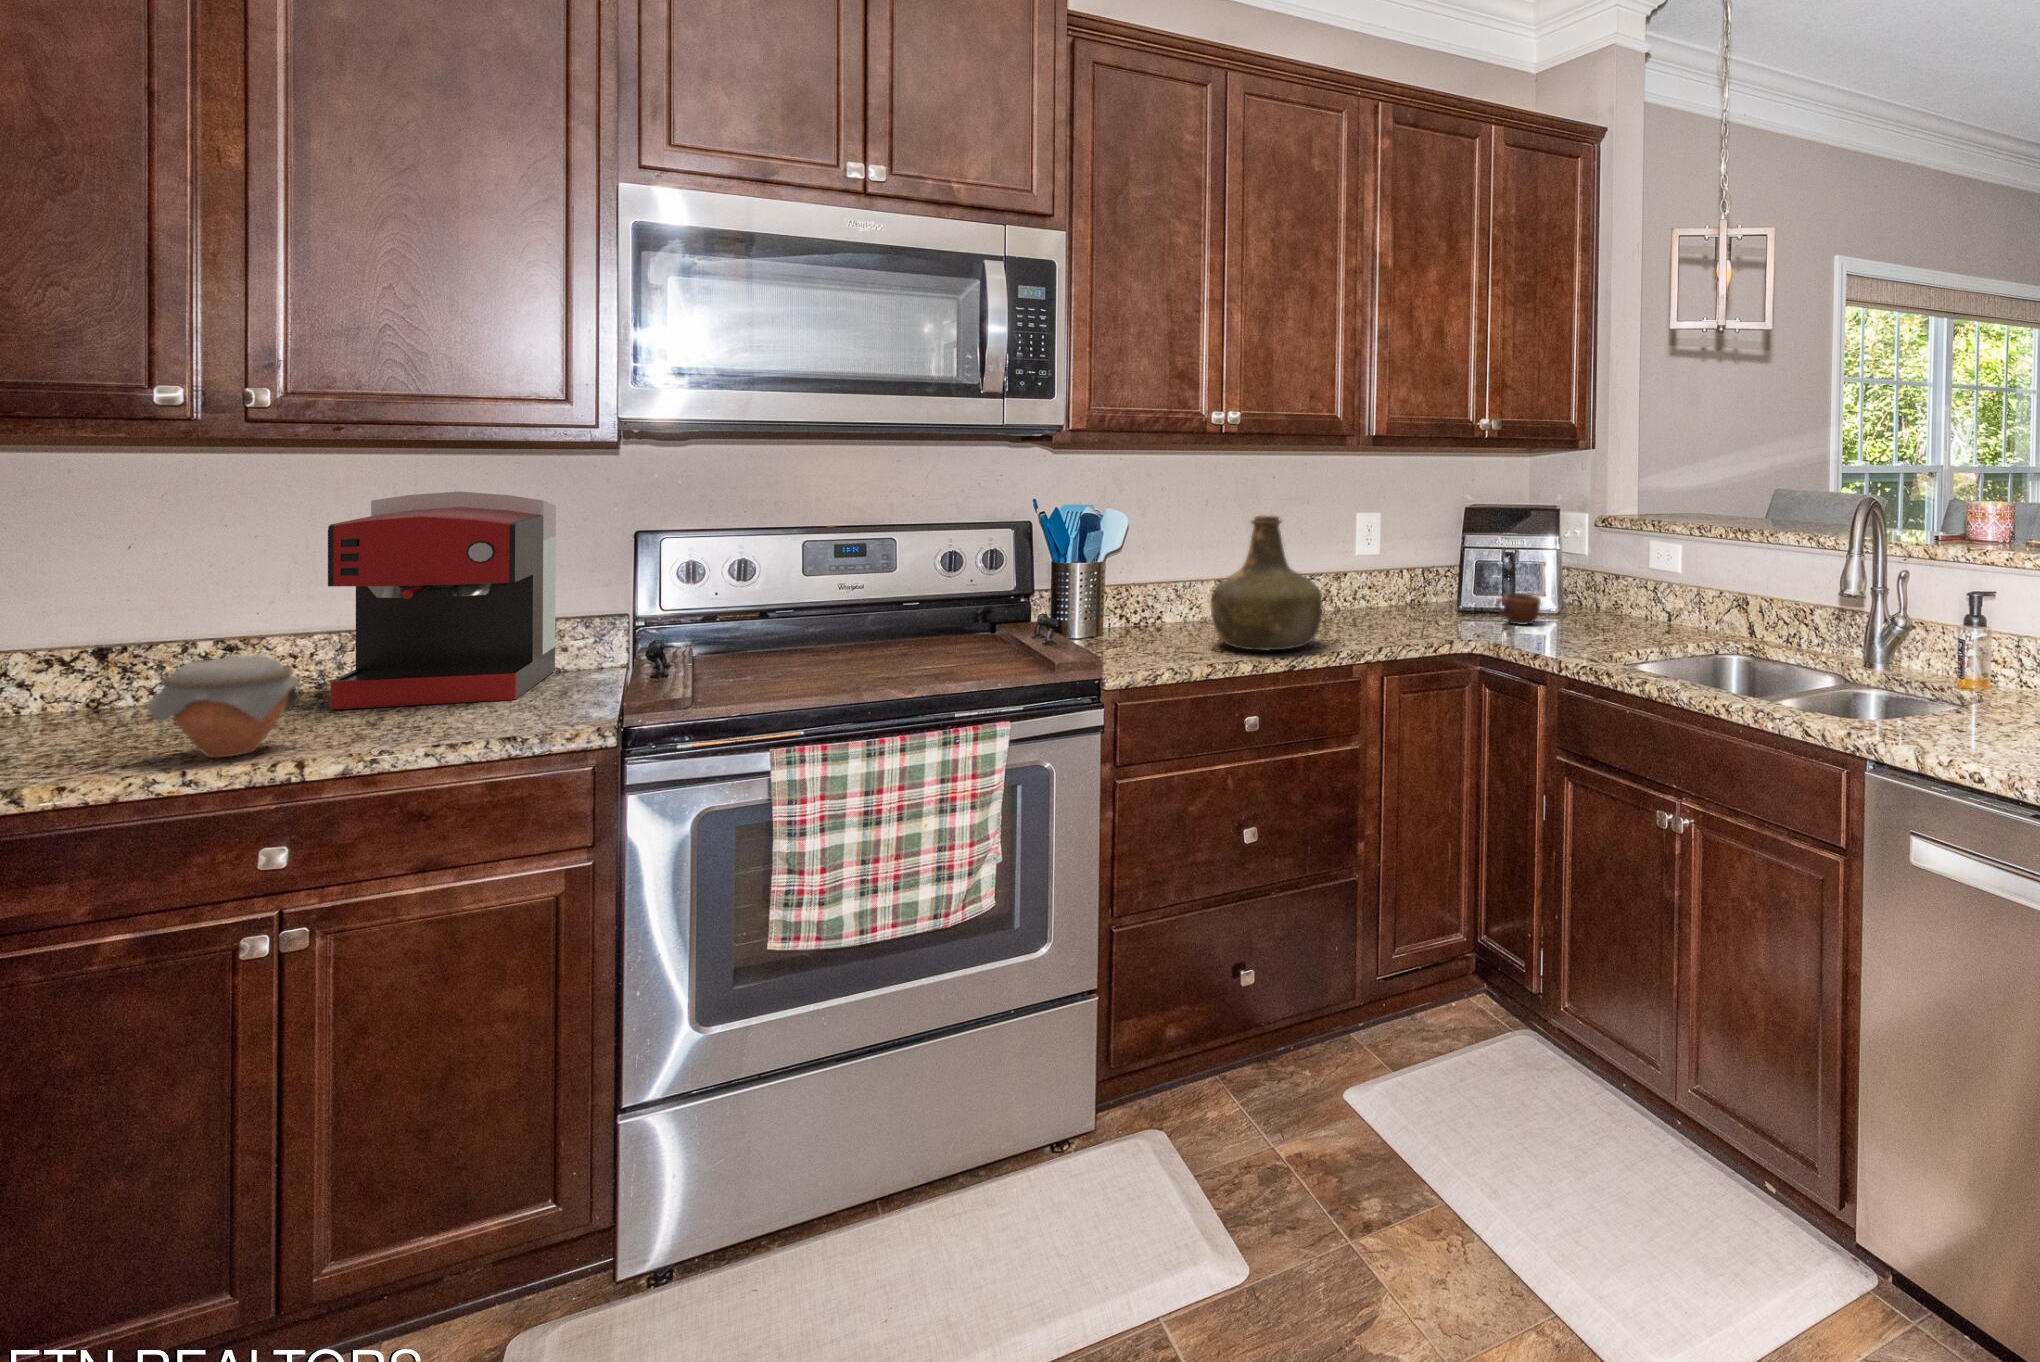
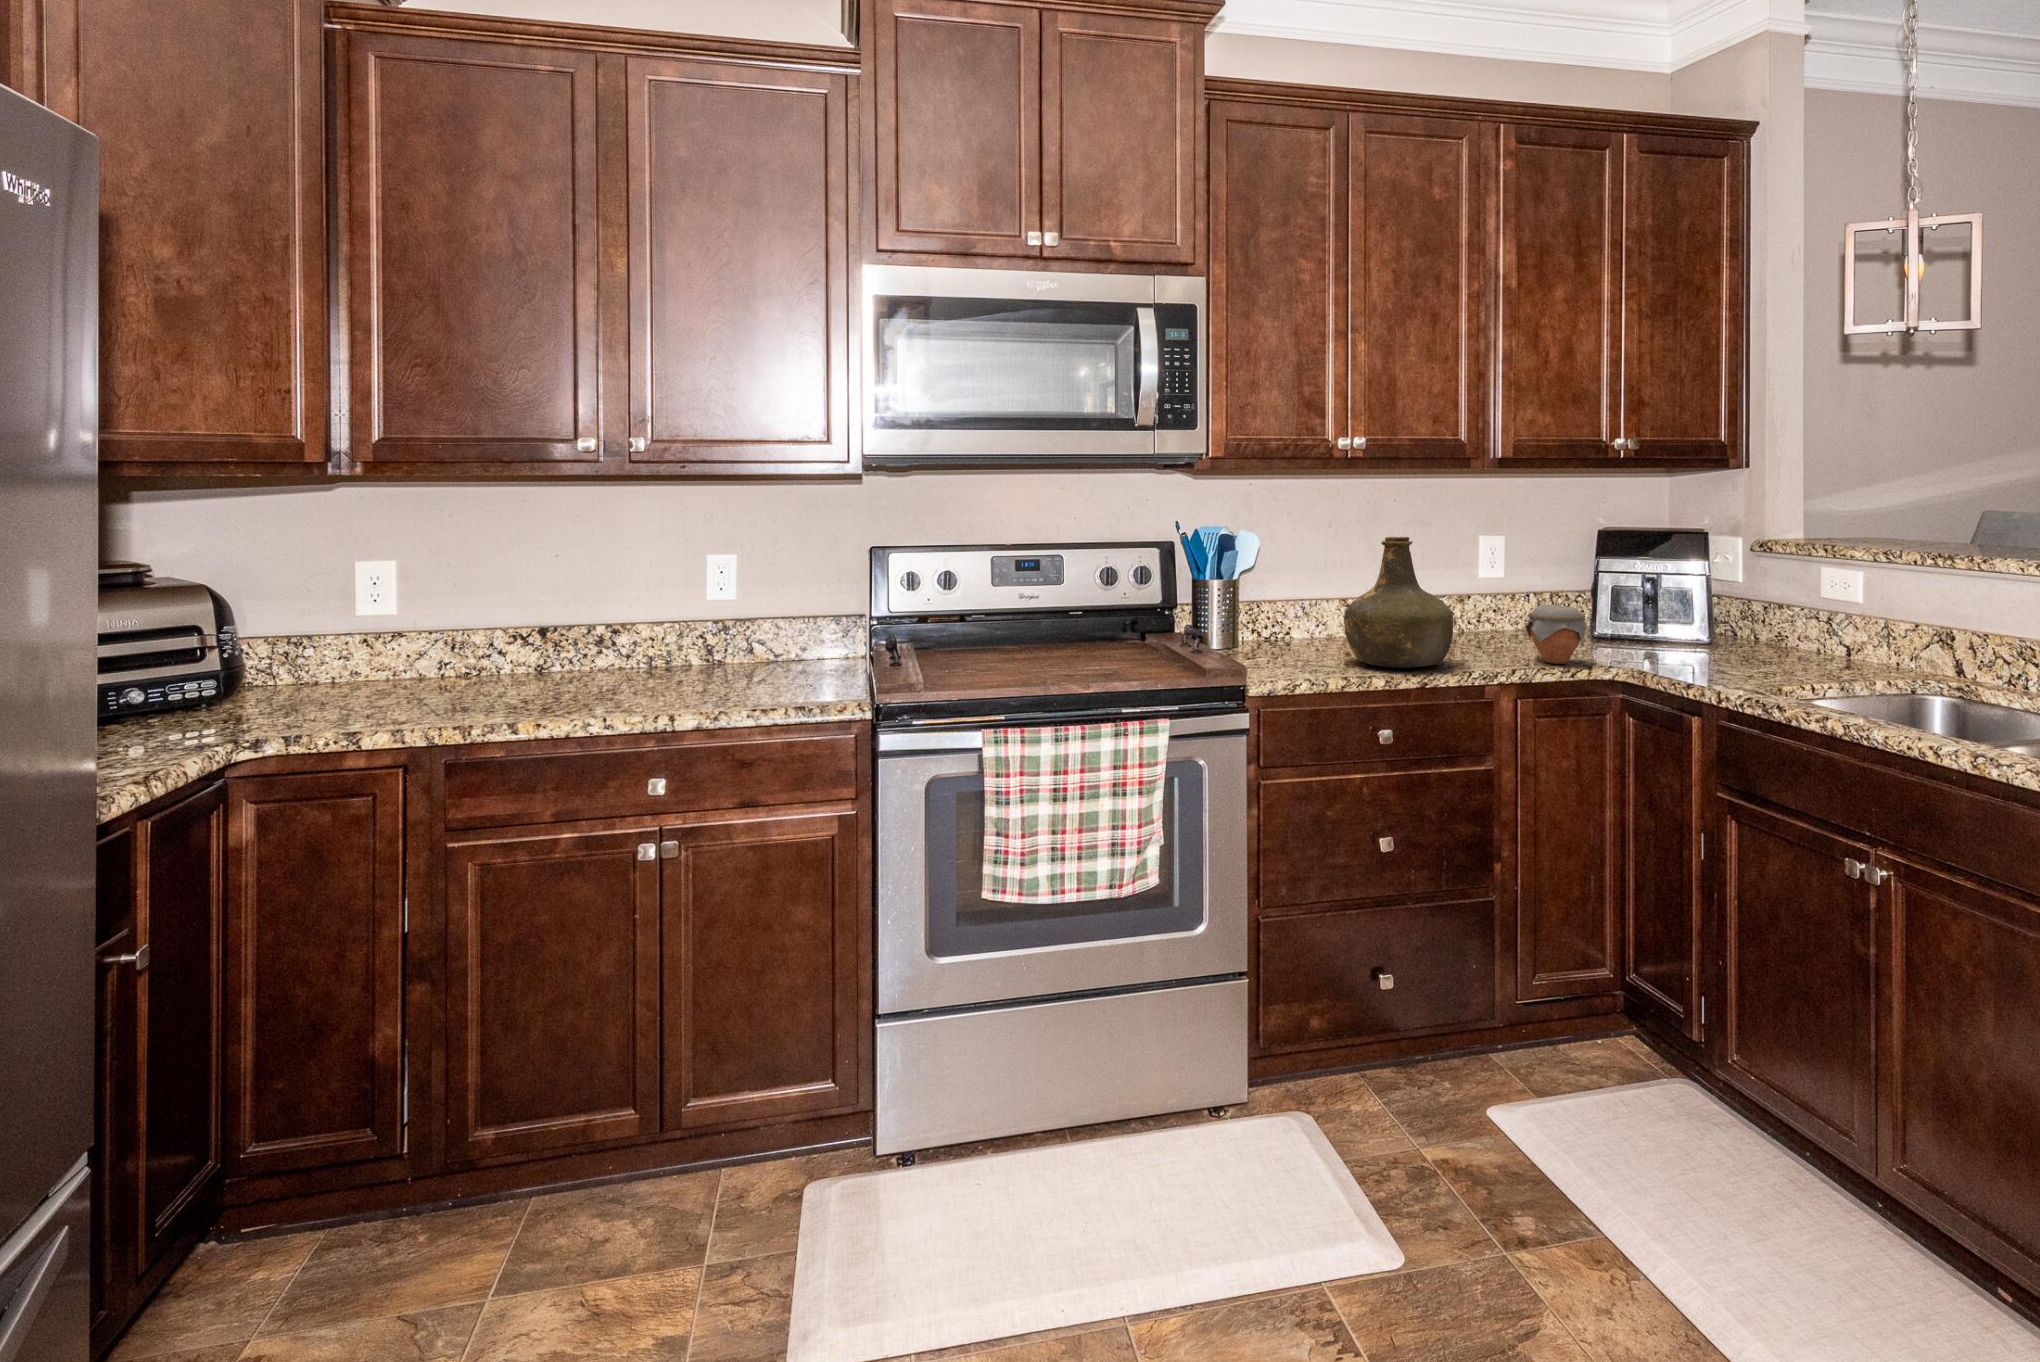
coffee maker: present [328,491,556,709] -> none [677,516,819,683]
mug: present [1496,594,1541,625] -> none [1638,621,1688,653]
jar: present [147,655,301,758] -> present [1525,605,1586,664]

